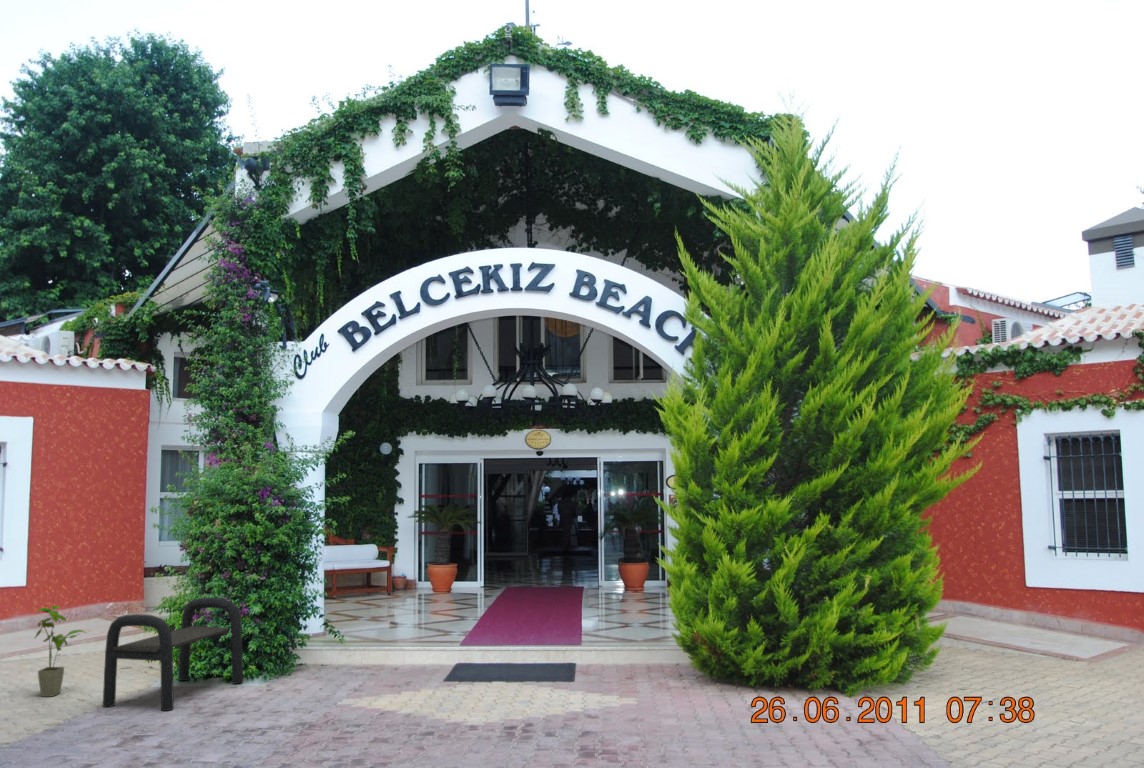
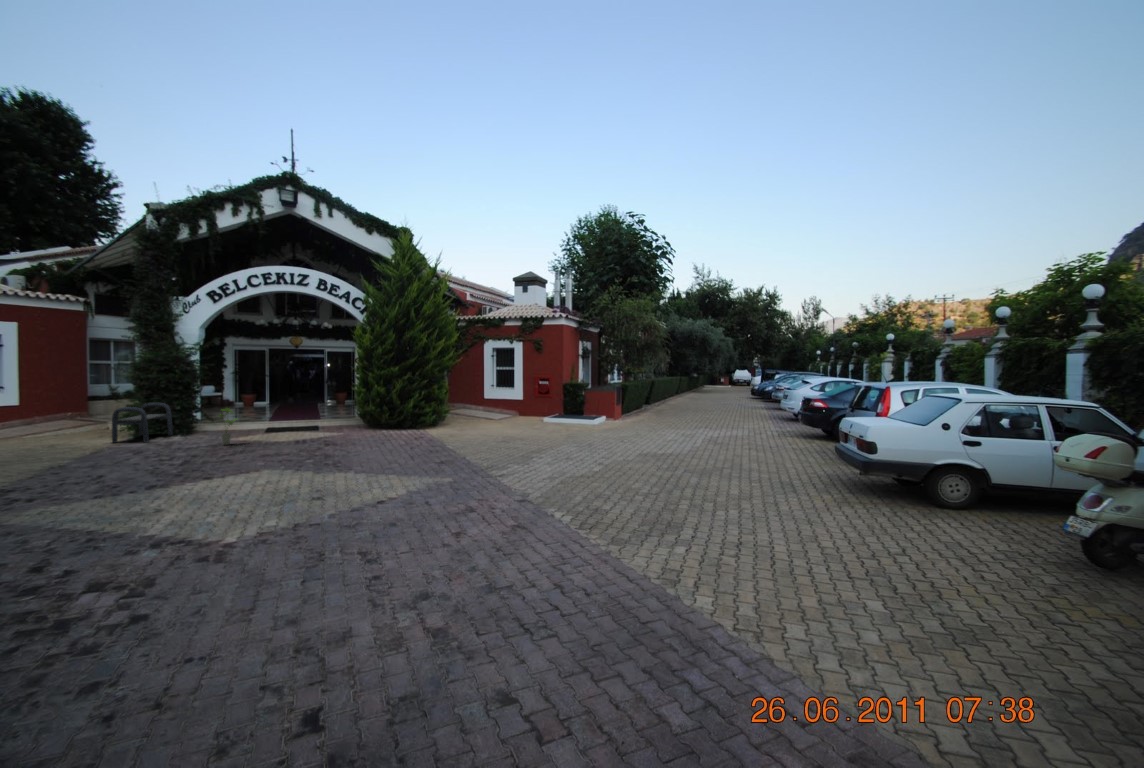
house plant: present [36,606,85,697] -> present [220,409,237,445]

